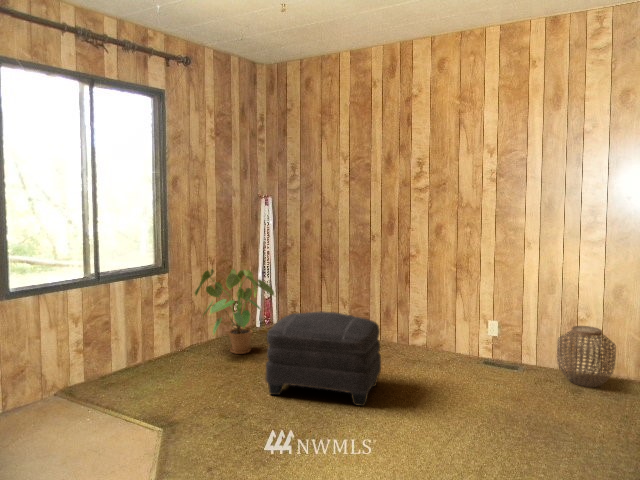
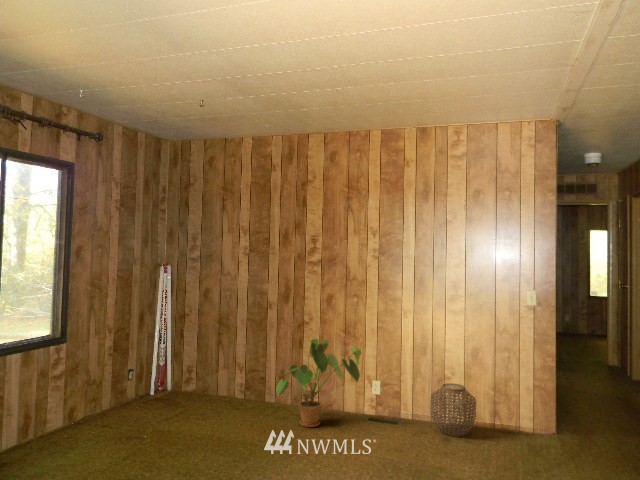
house plant: present [195,269,274,354] -> present [276,339,361,427]
ottoman: present [266,311,381,406] -> none [175,379,284,469]

